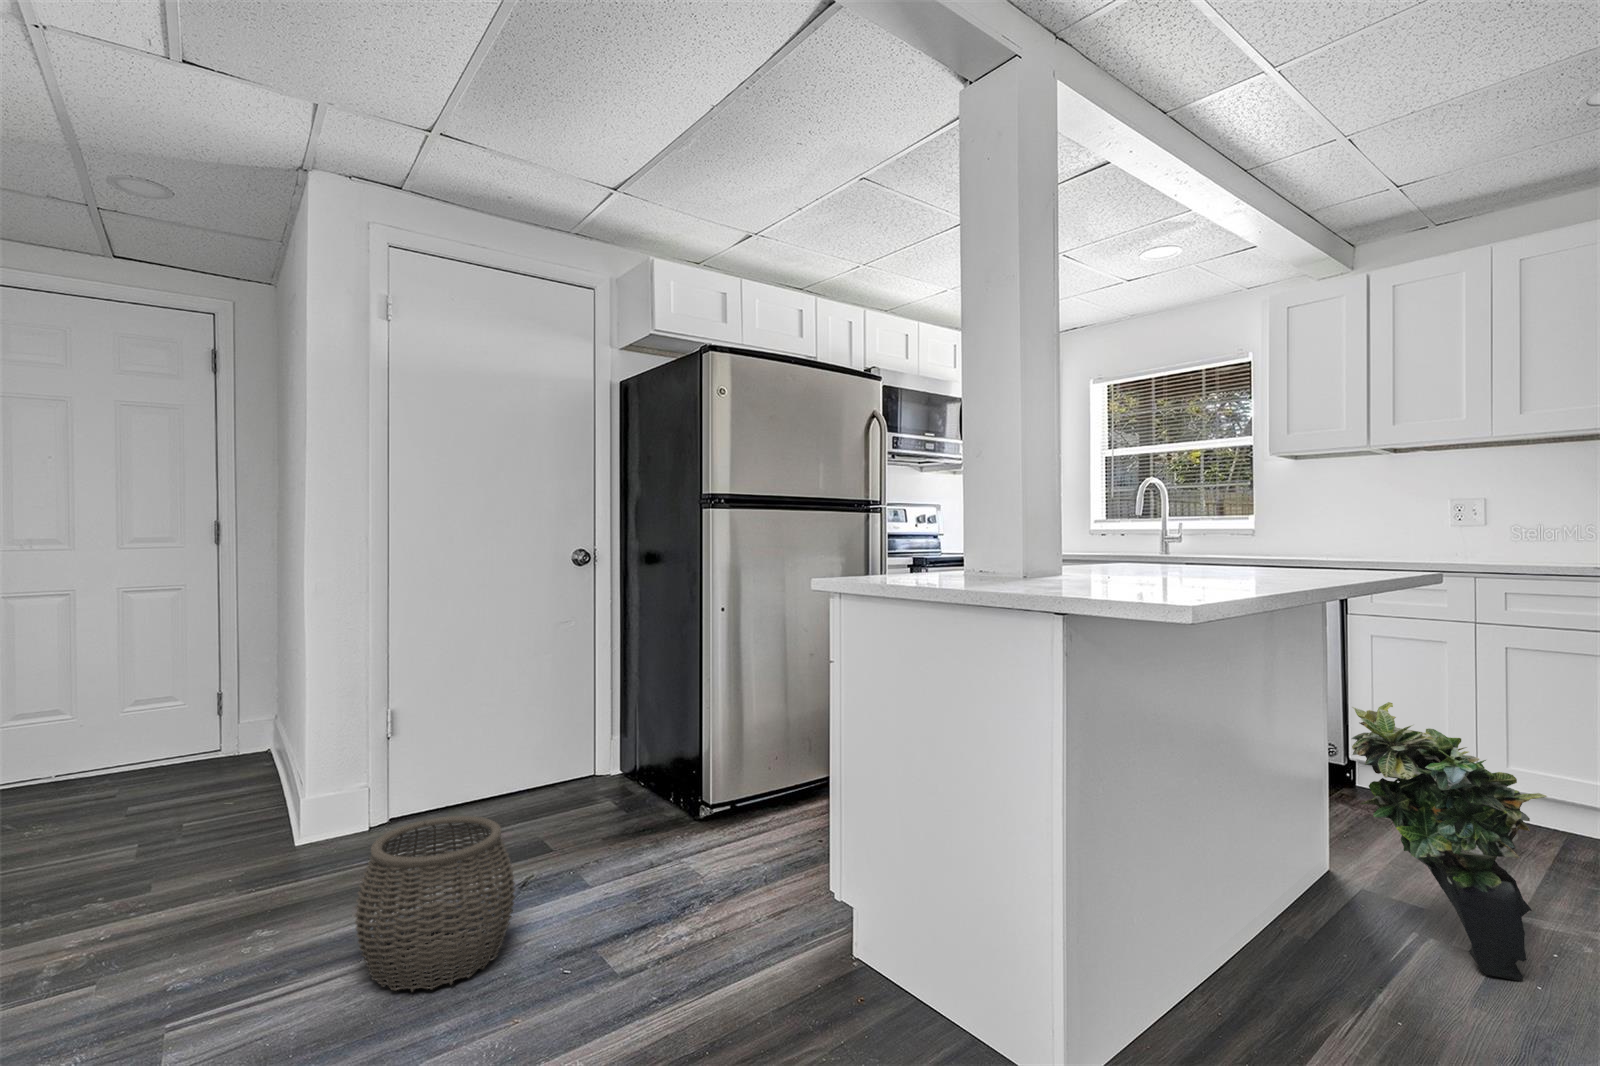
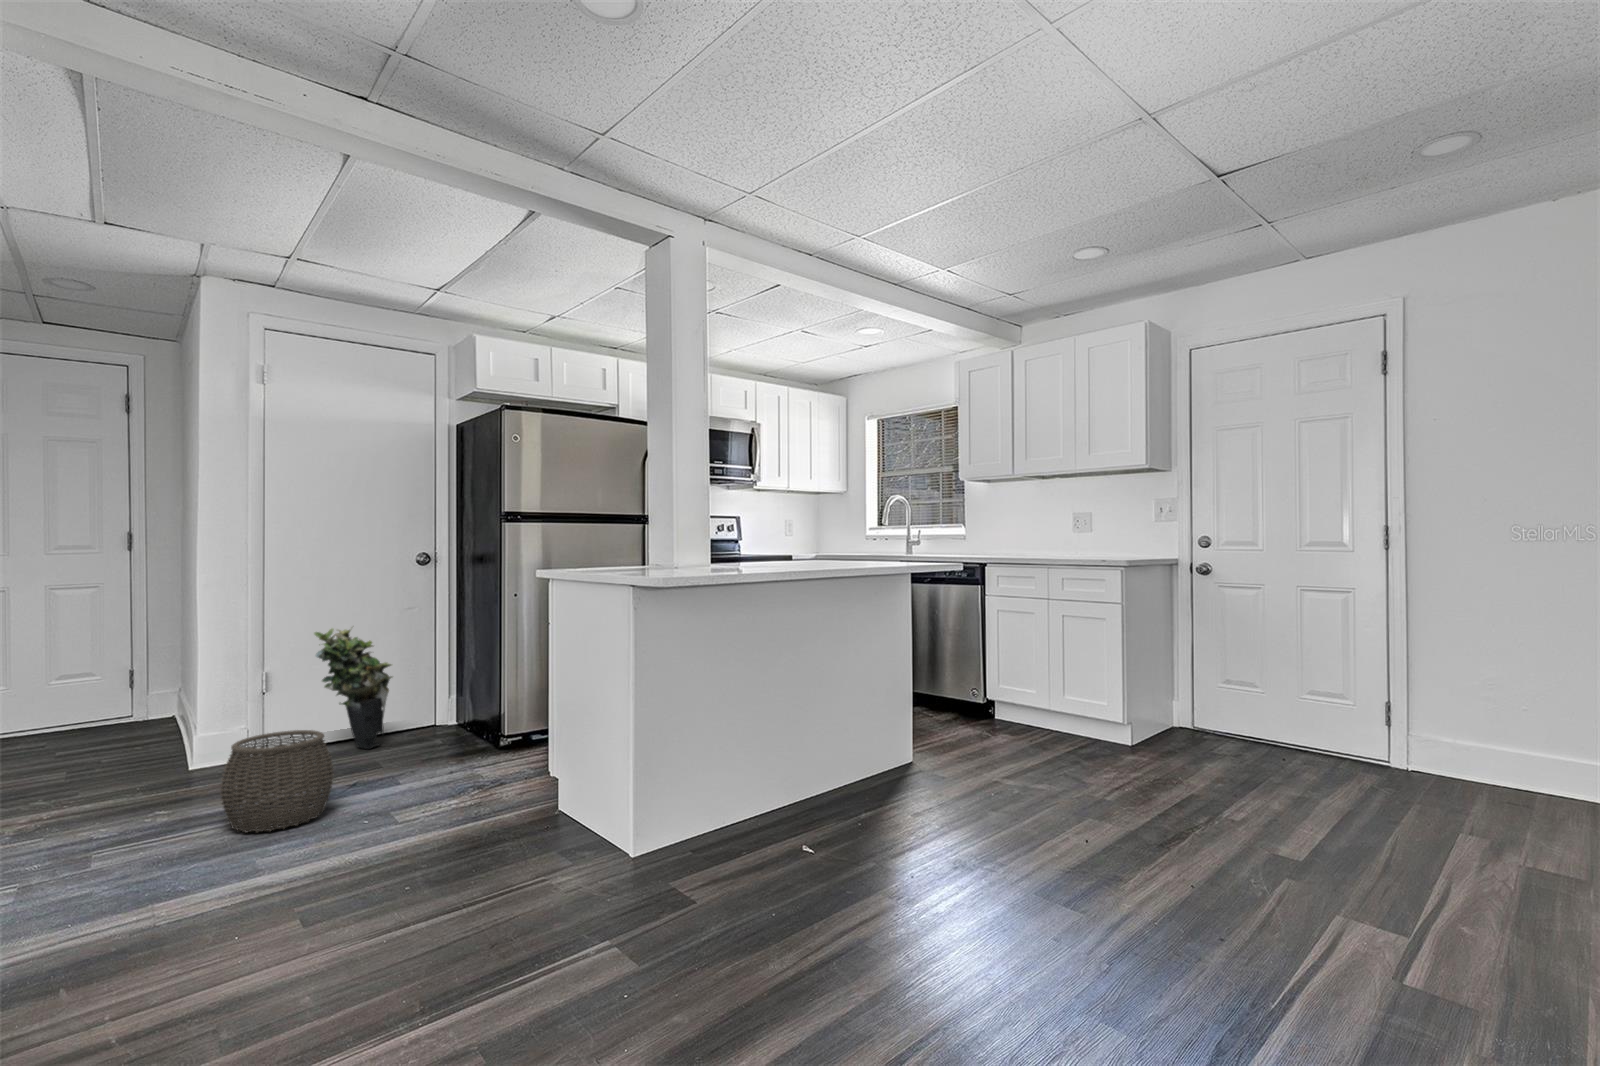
potted plant: present [1351,702,1547,981] -> present [314,628,392,749]

